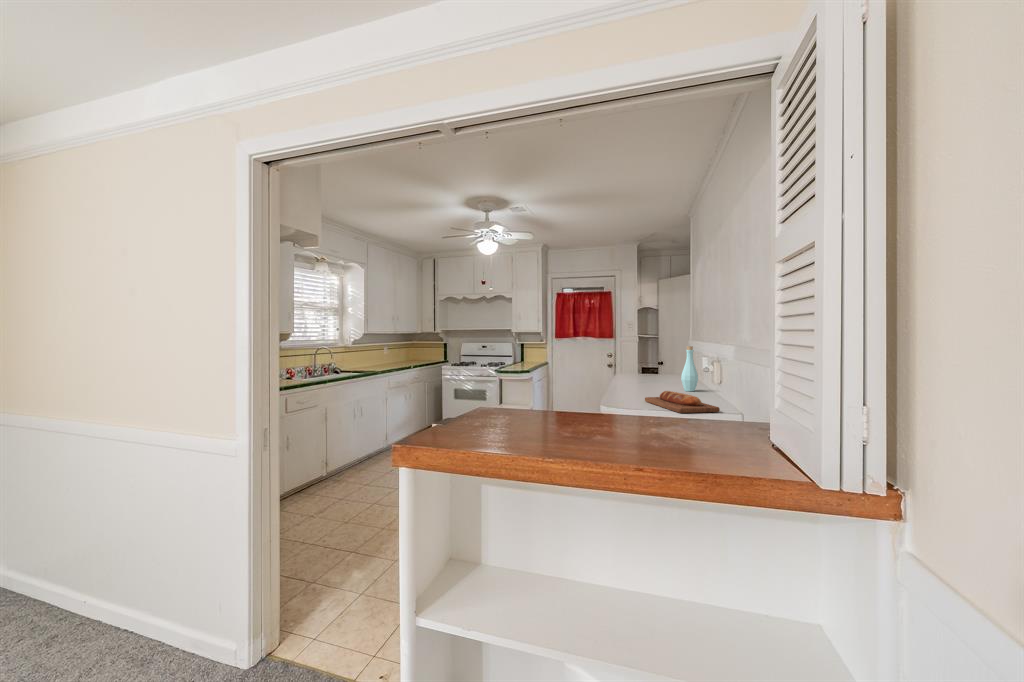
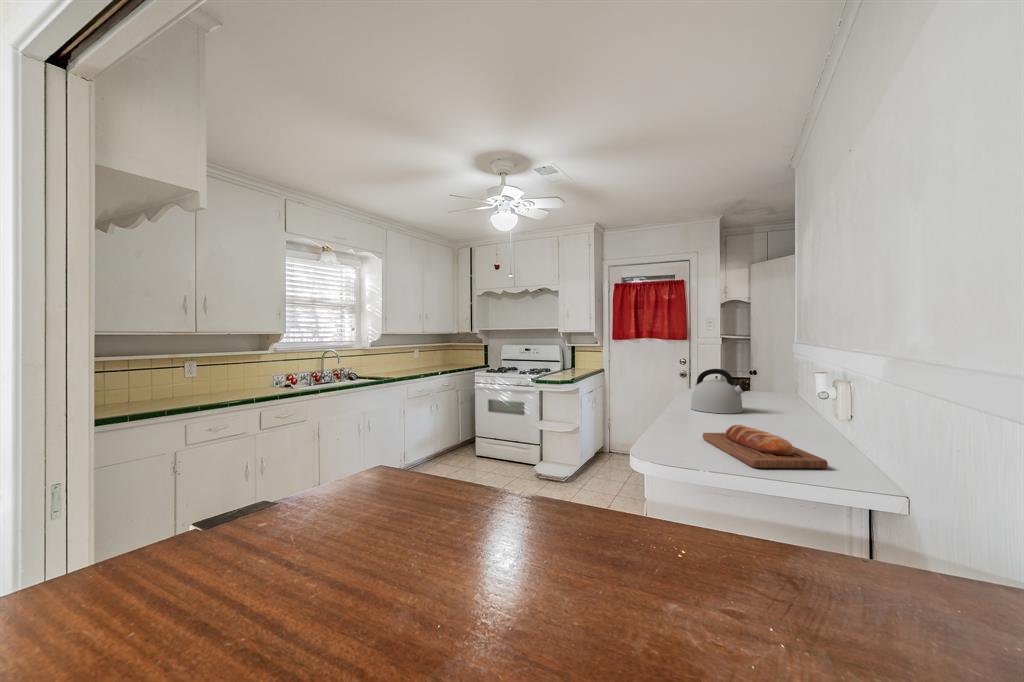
bottle: present [681,346,698,391] -> none [769,353,796,421]
kettle: none [629,358,667,388] -> present [690,369,747,414]

